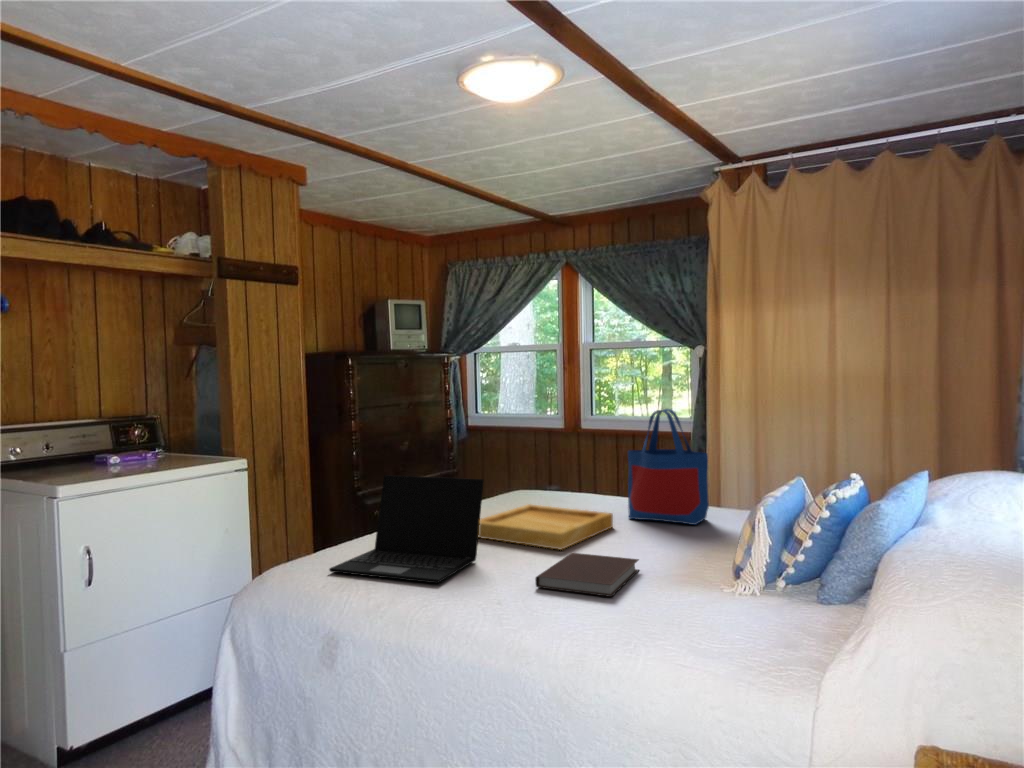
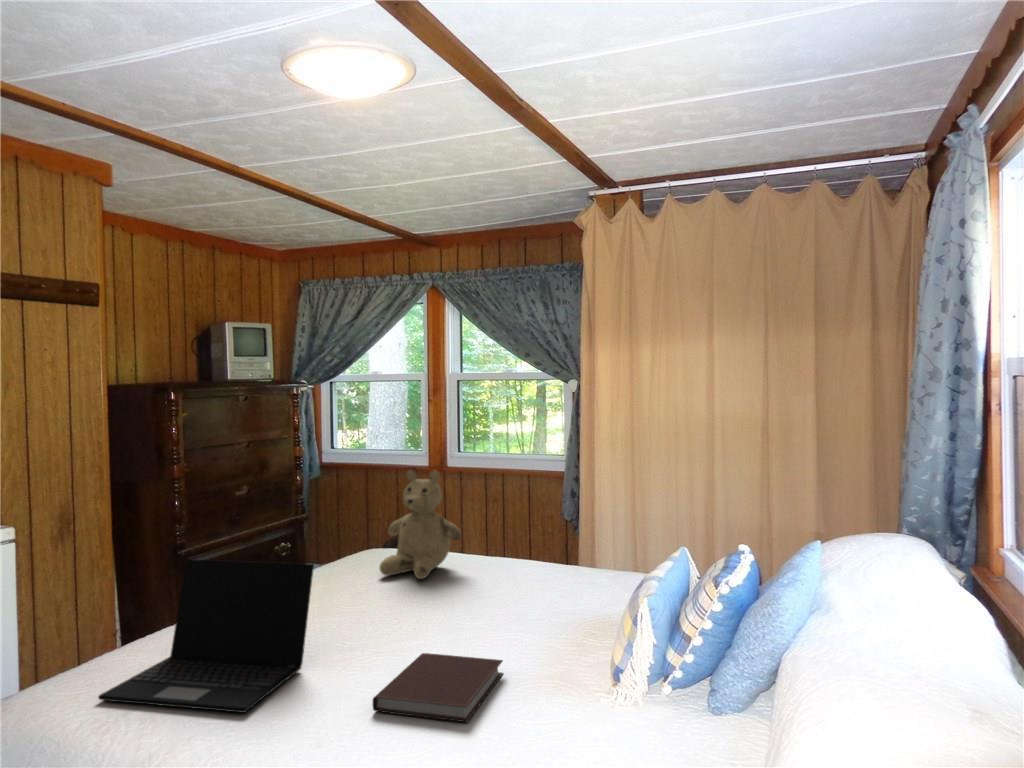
tote bag: present [628,409,709,525] -> none [494,463,584,599]
teddy bear: none [529,417,598,508] -> present [380,470,461,579]
tray: present [479,504,613,550] -> none [302,578,476,645]

